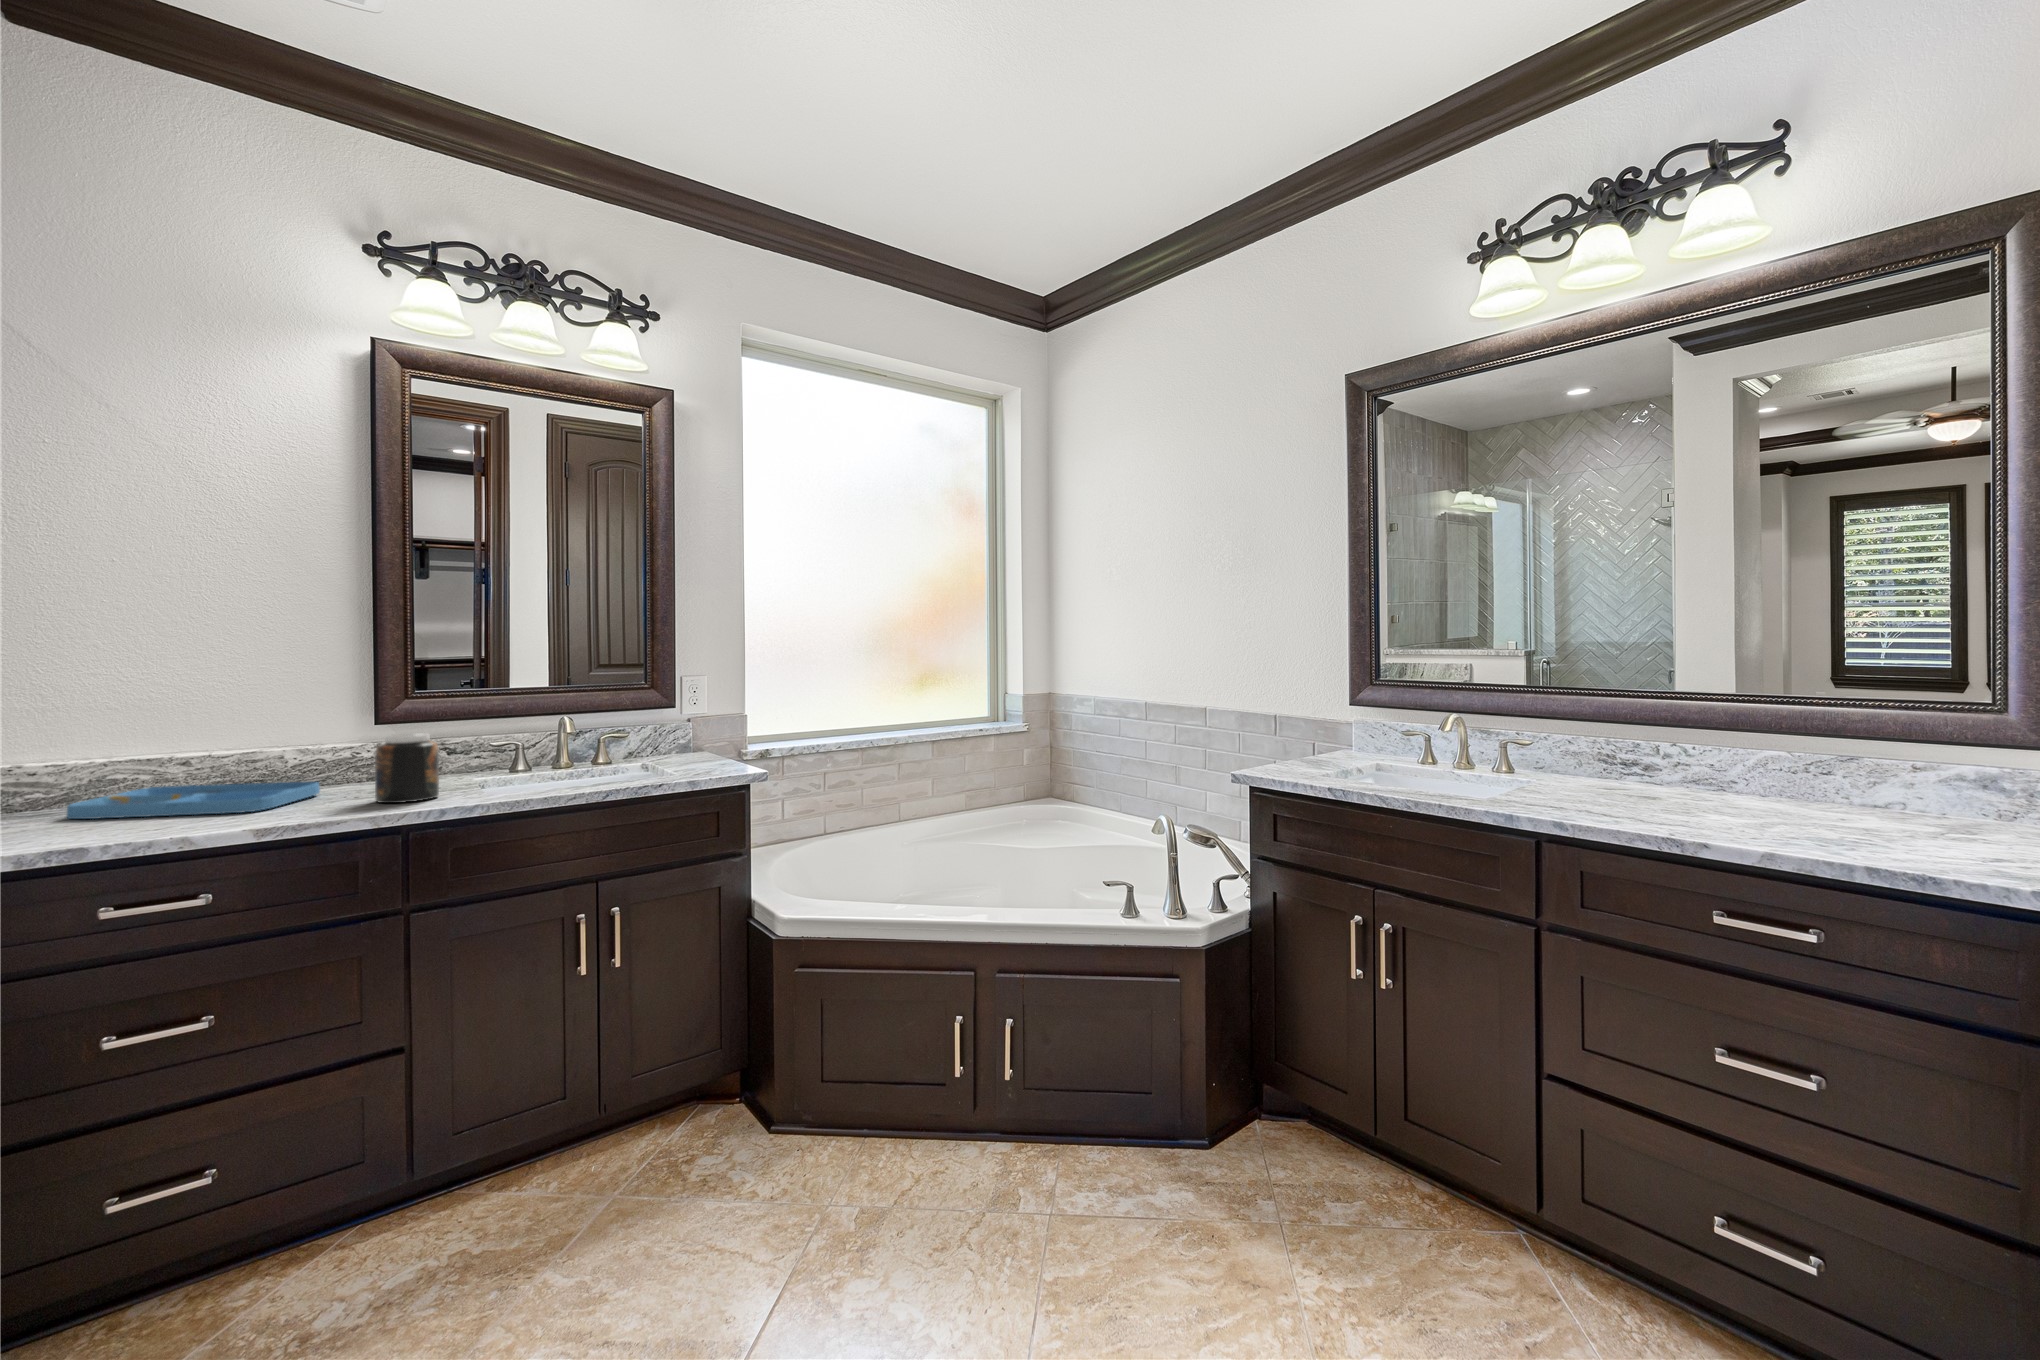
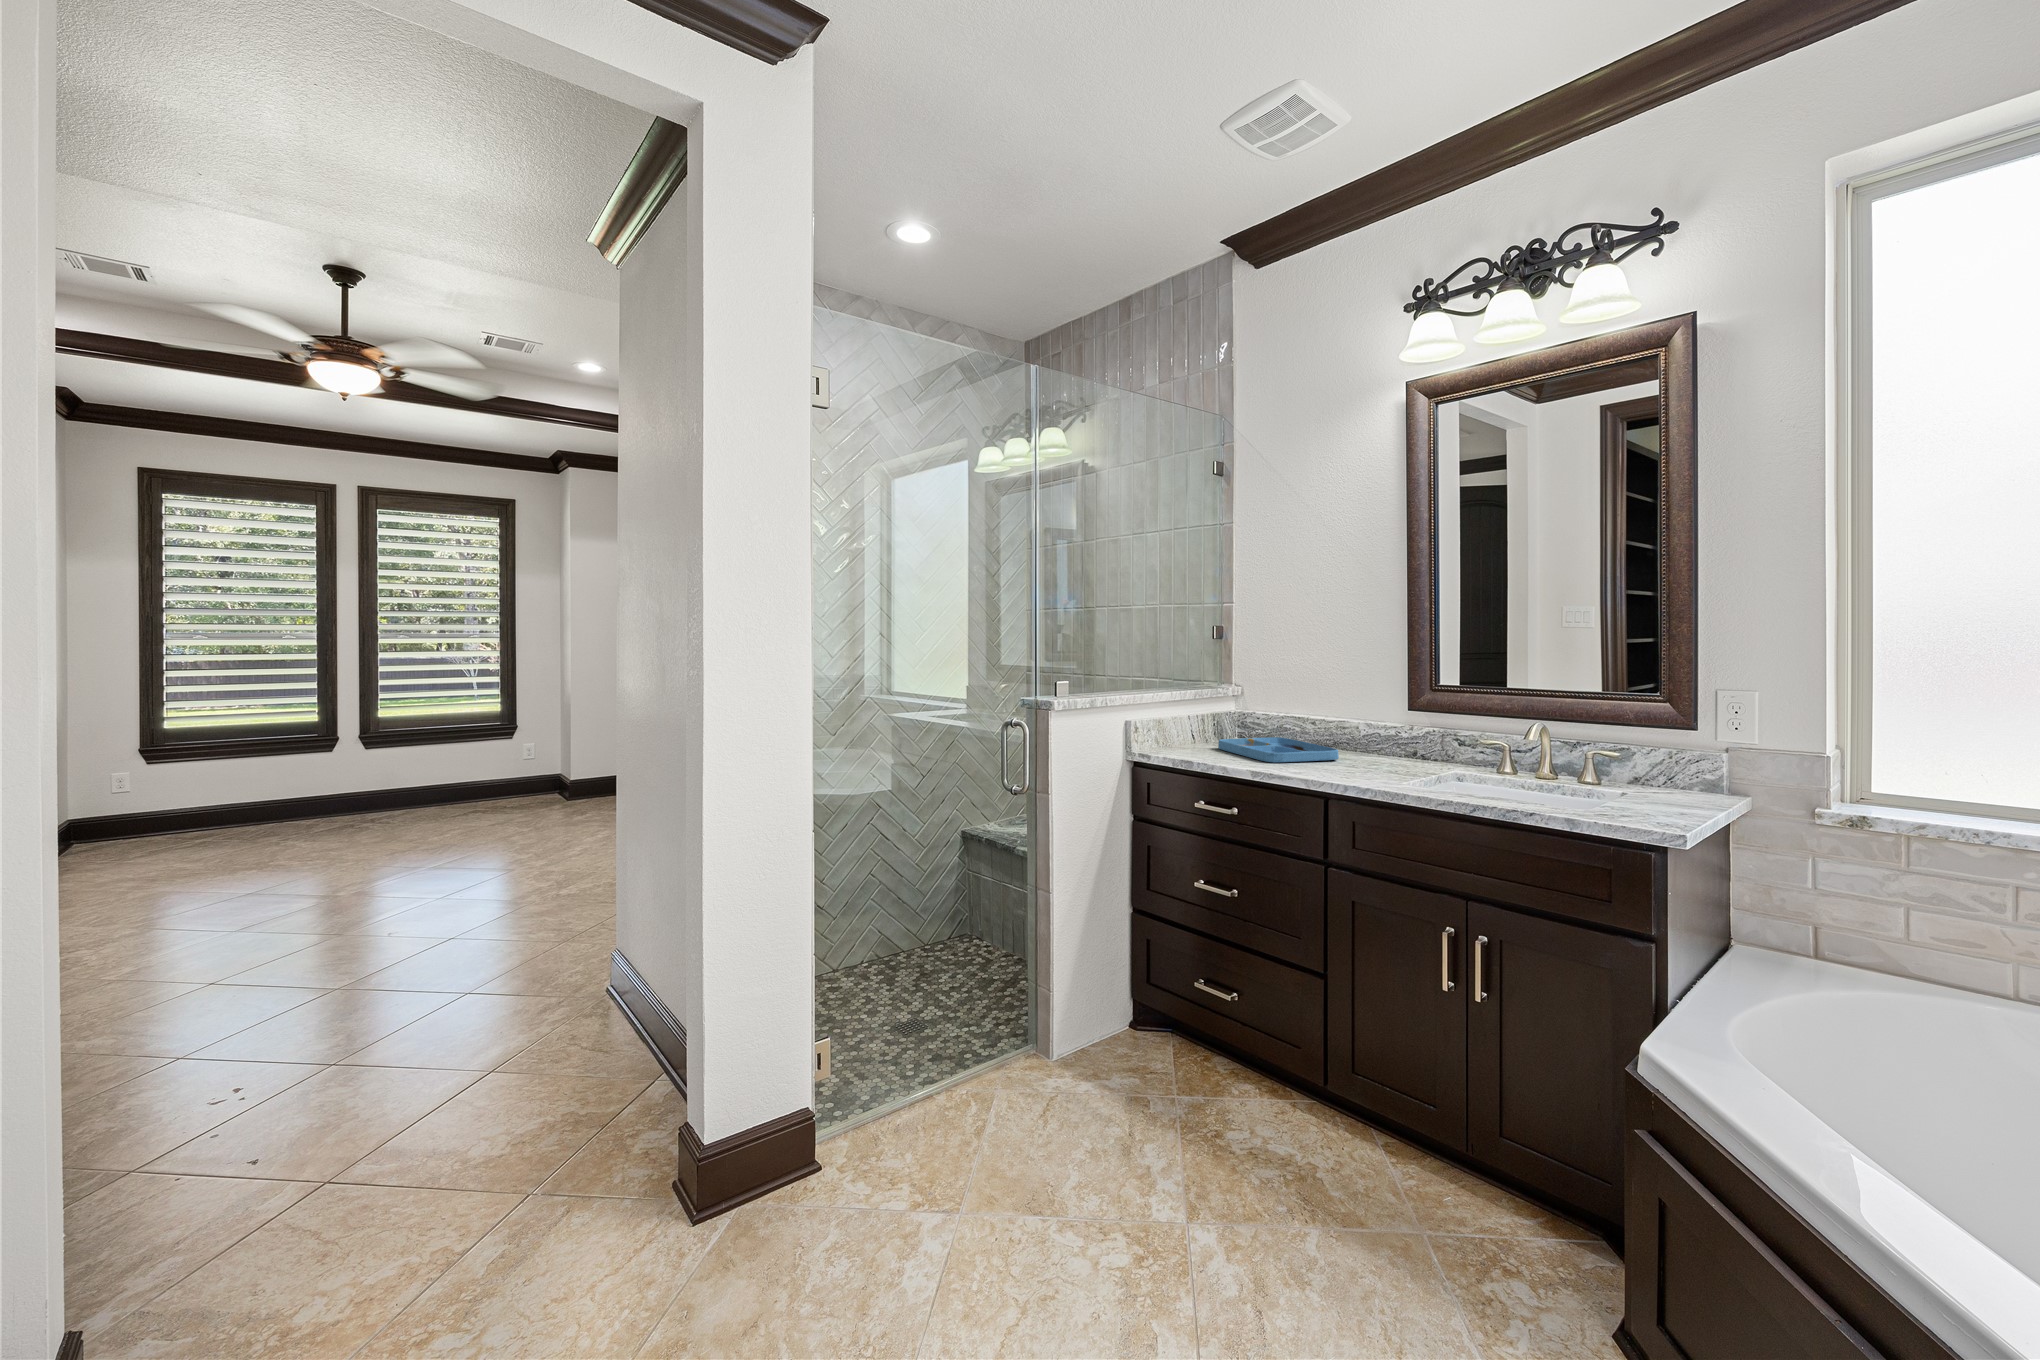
jar: present [375,733,439,803] -> none [1328,717,1373,777]

